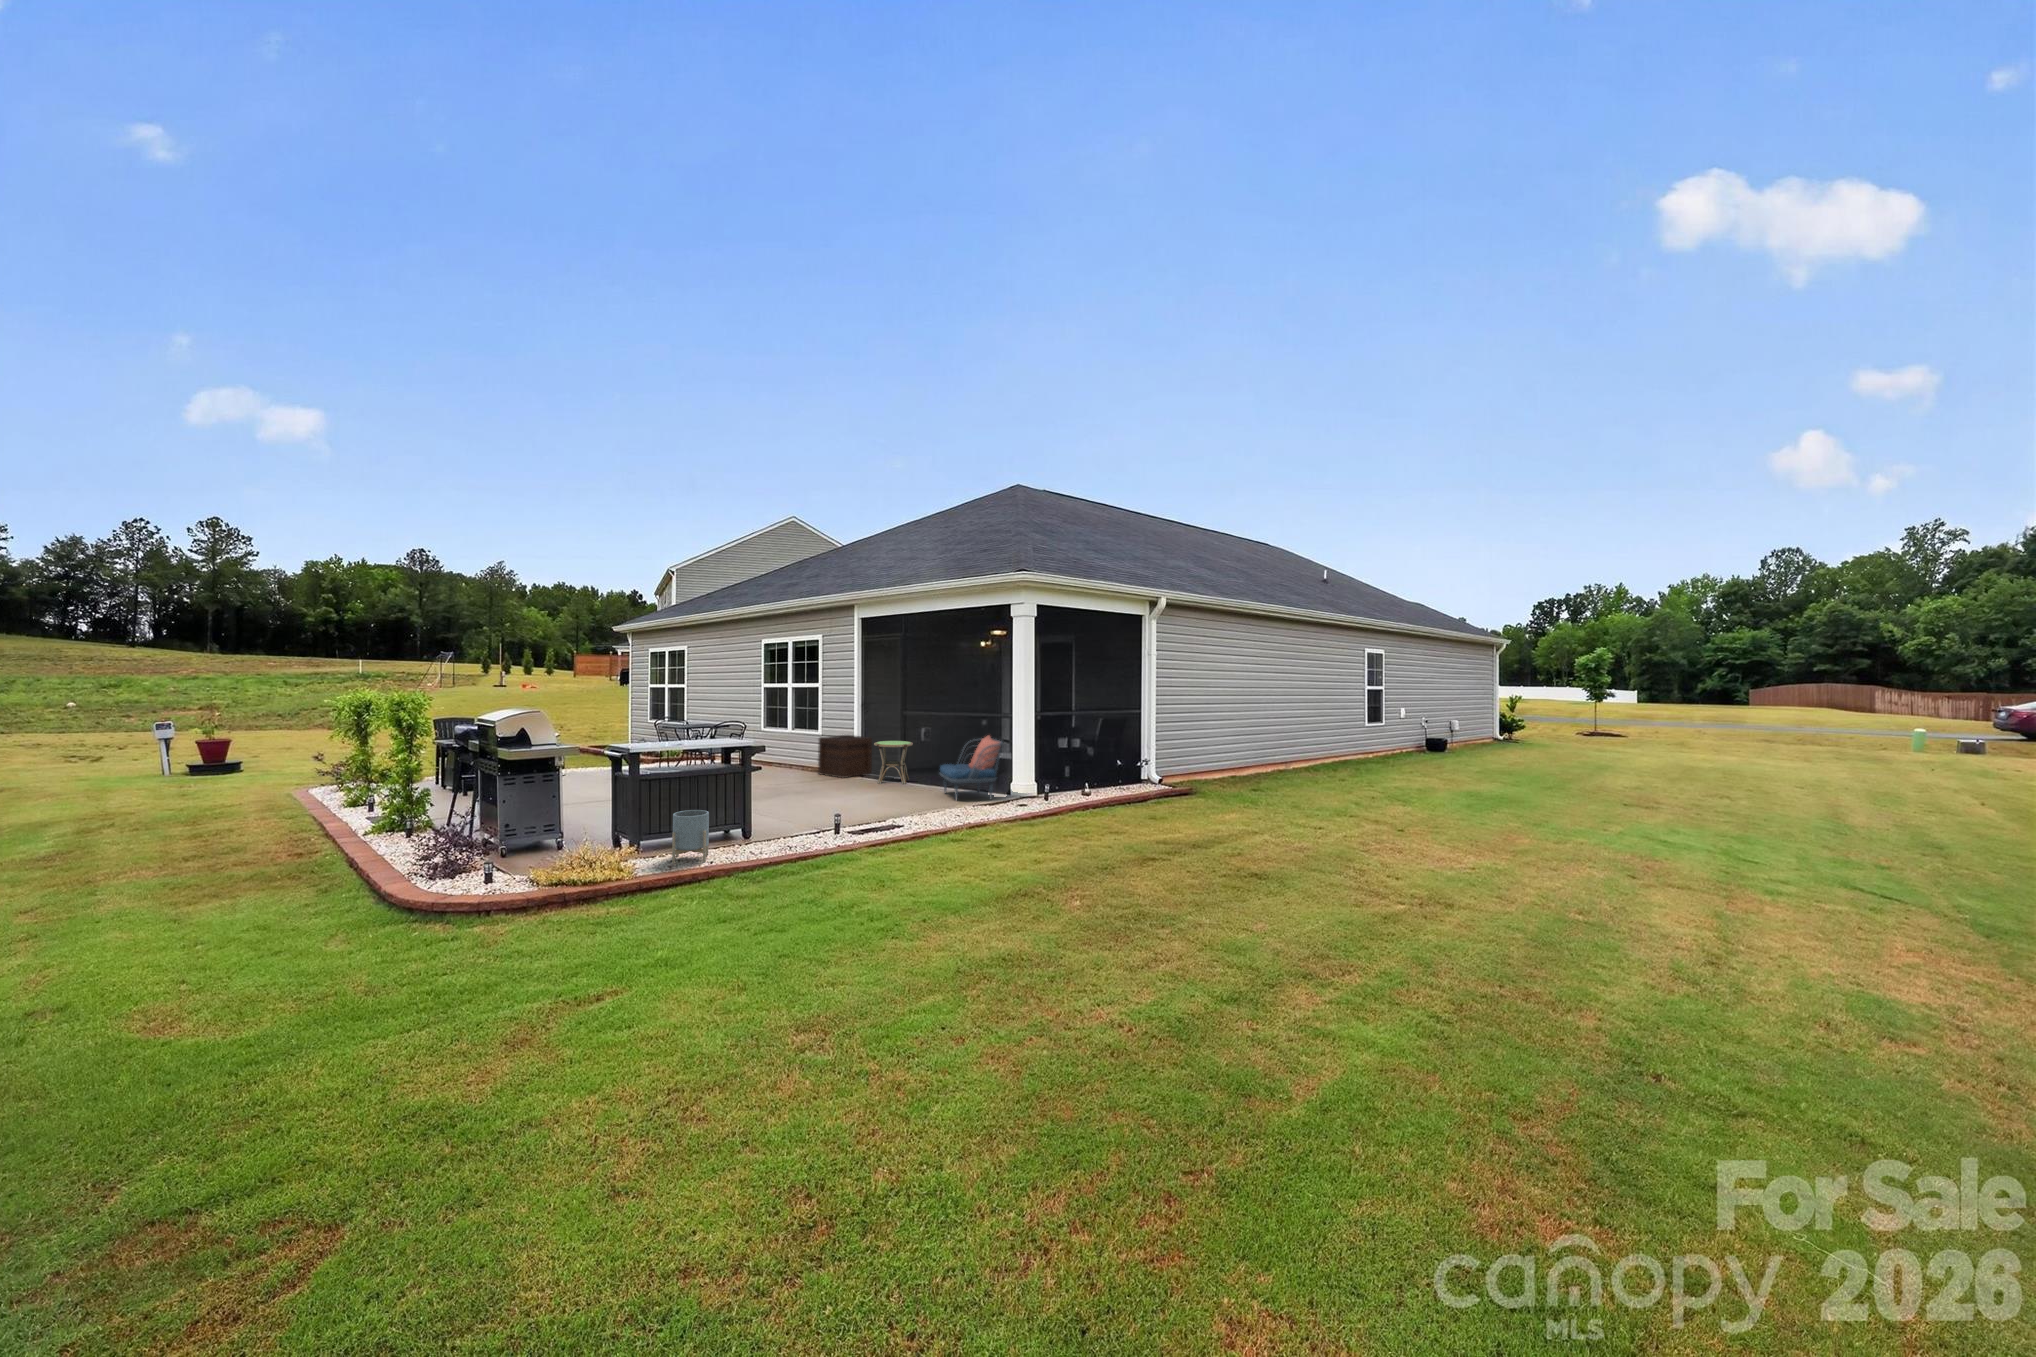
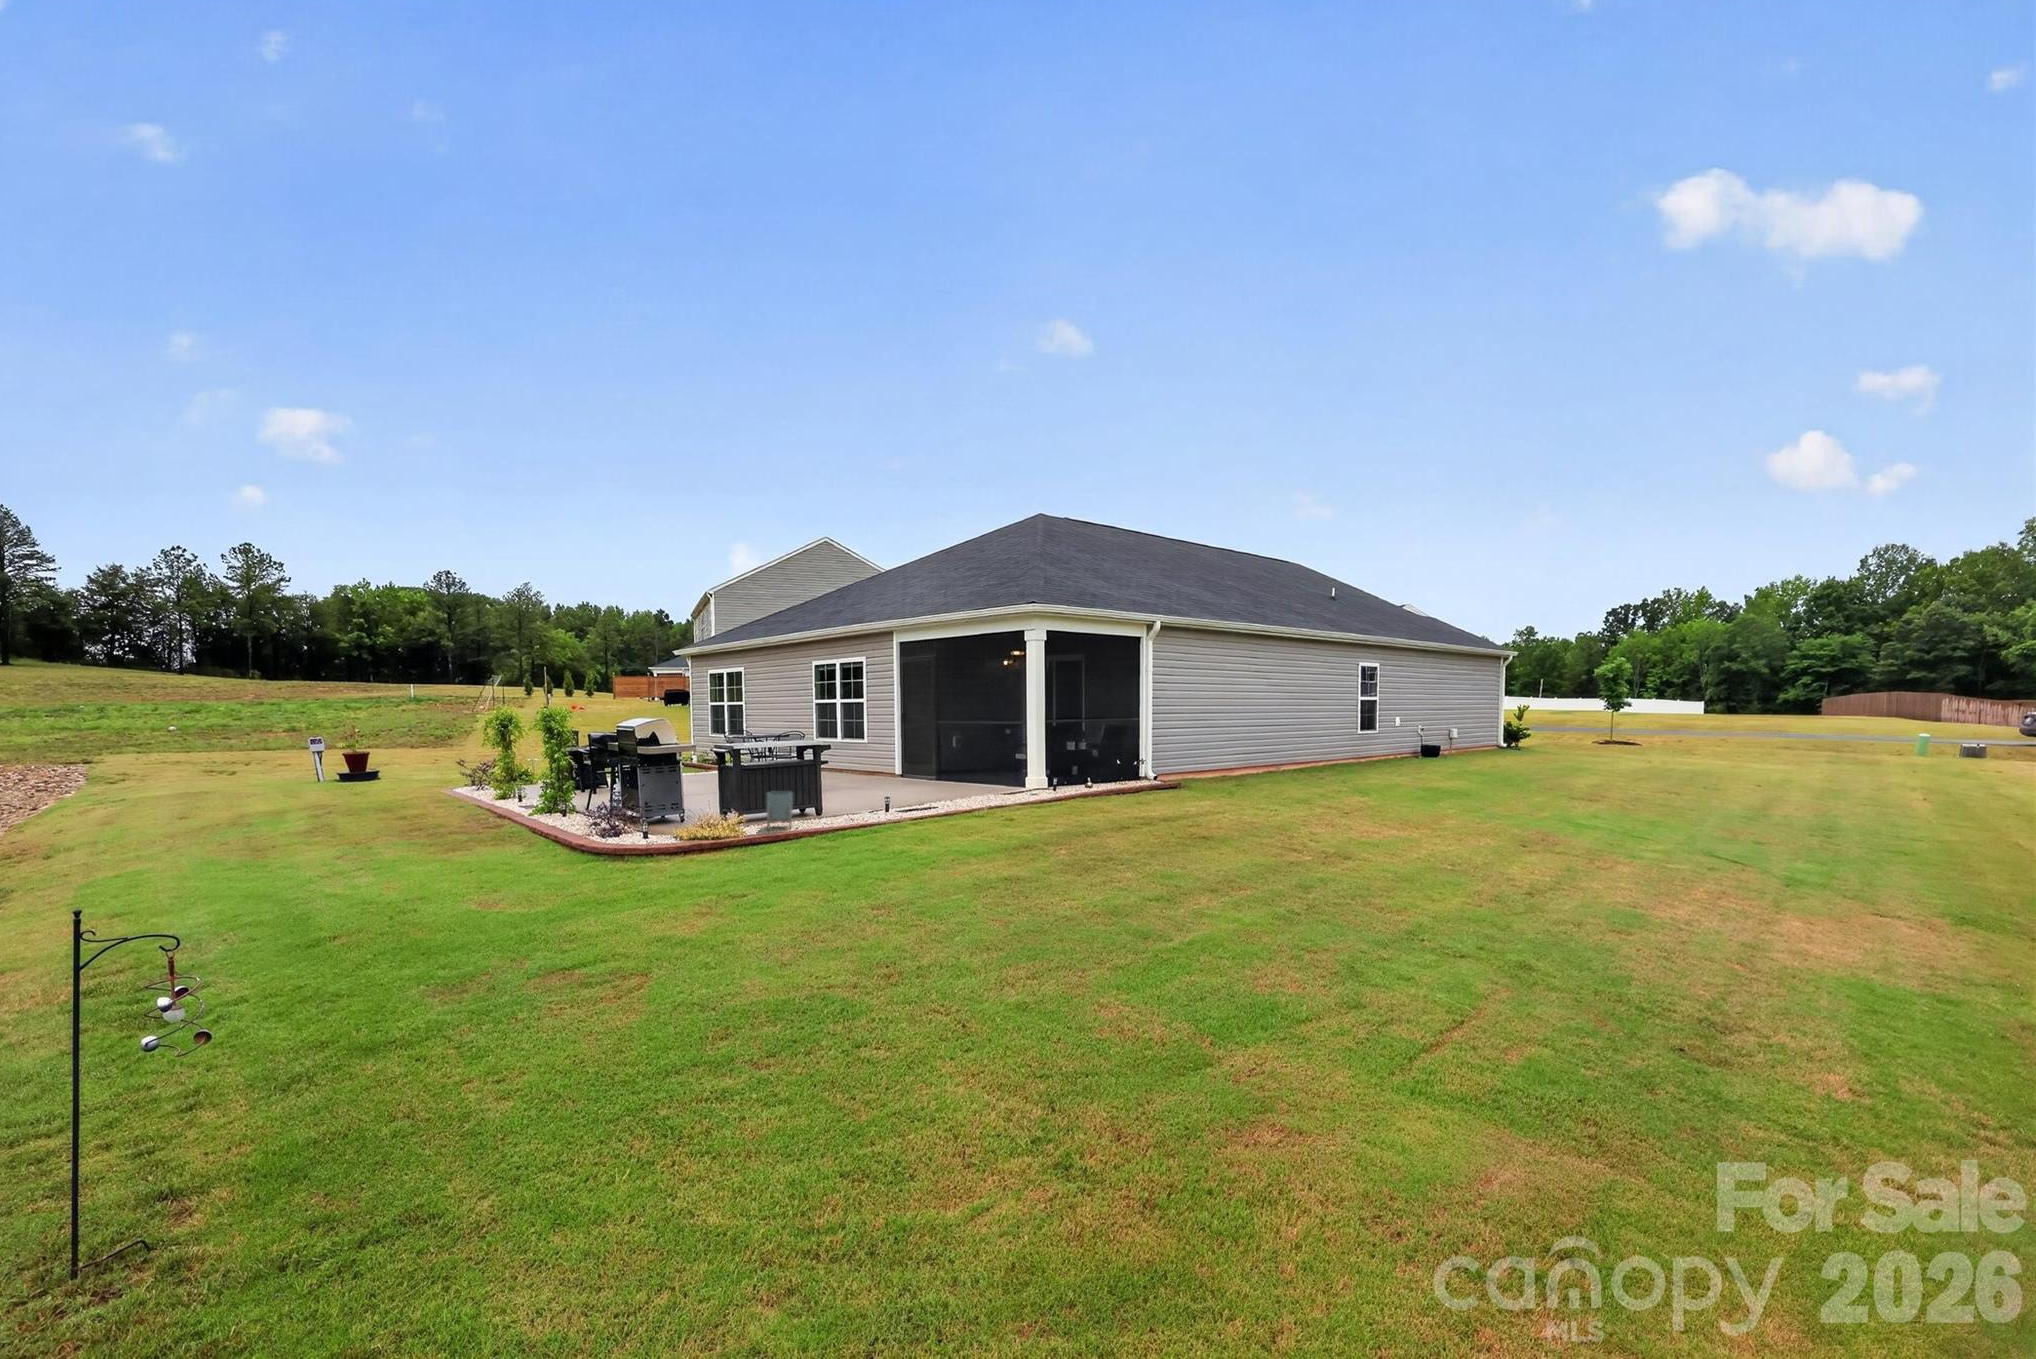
wooden crate: present [818,735,872,778] -> none [864,742,910,778]
armchair: present [940,736,1002,800] -> none [966,739,1019,793]
side table: present [874,741,913,784] -> none [912,746,944,782]

